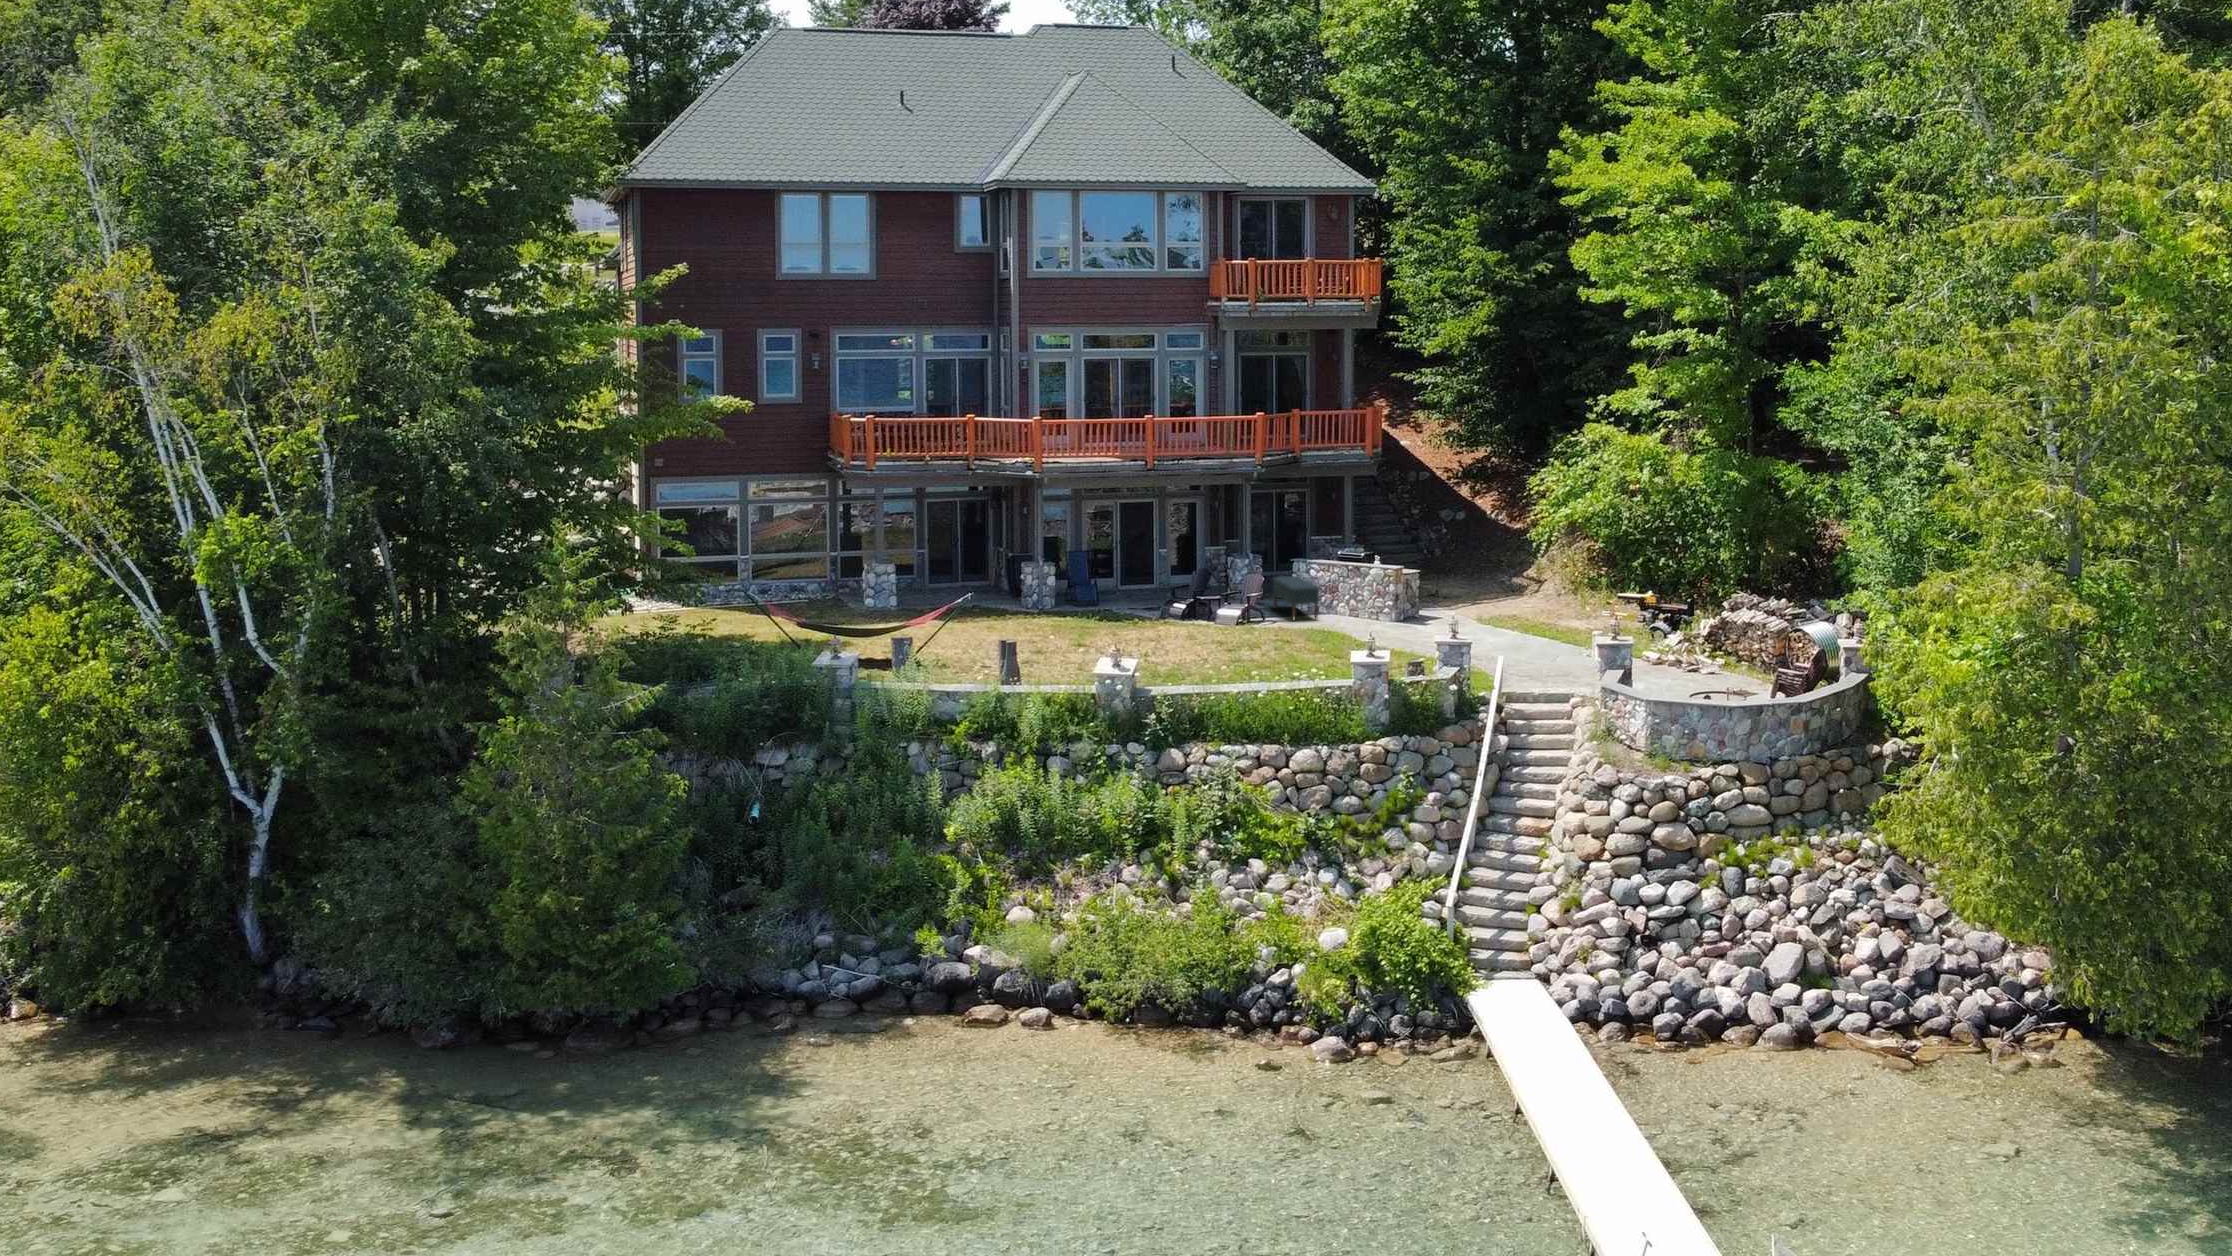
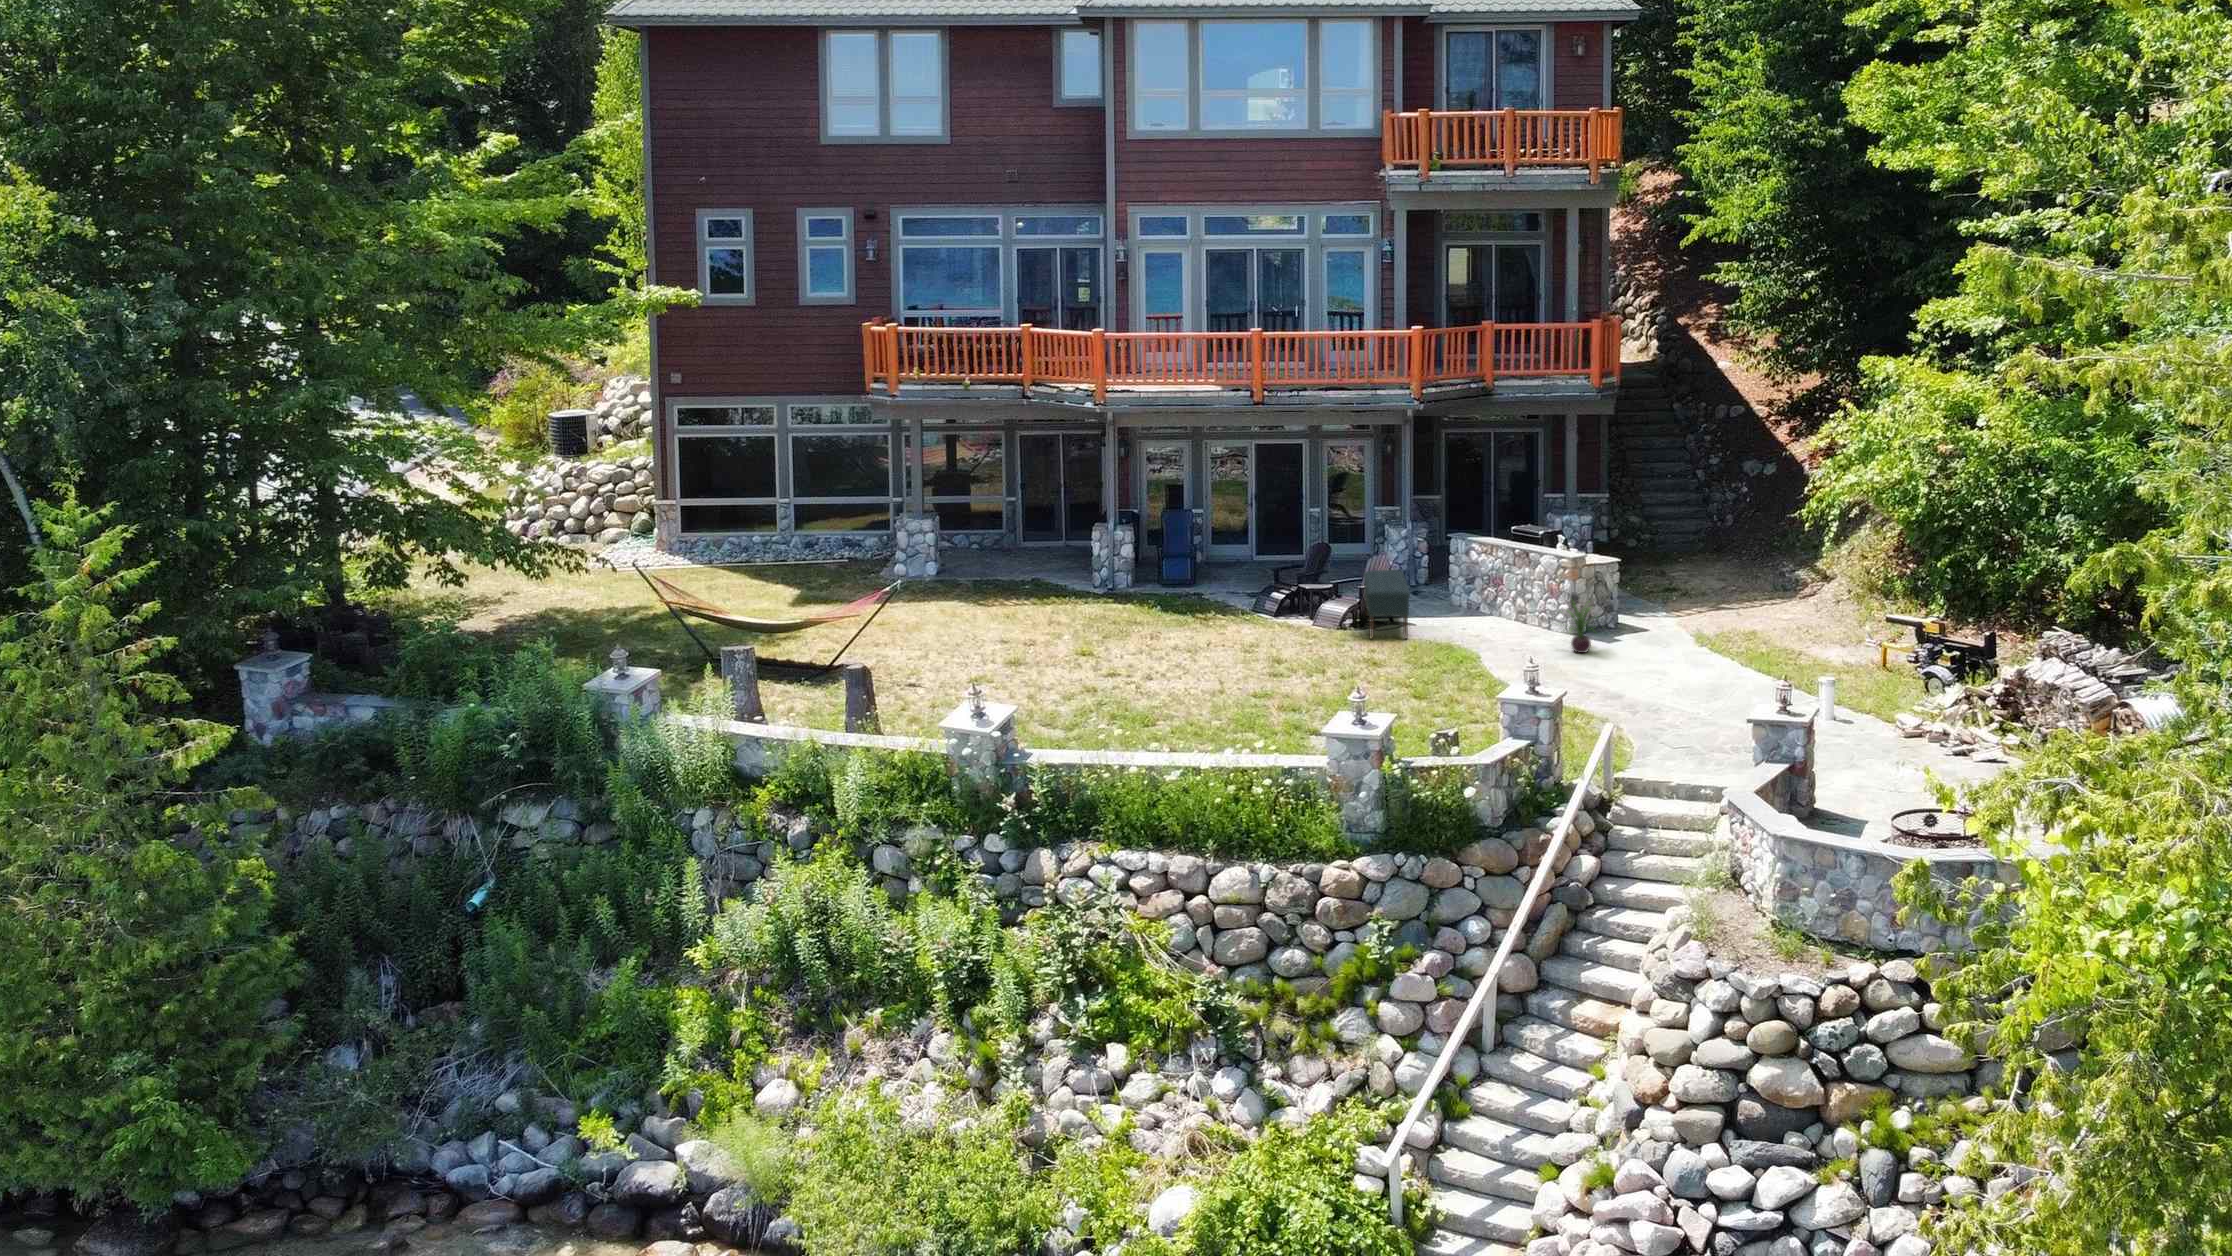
decorative plant: none [1413,587,1455,623] -> present [1568,601,1595,653]

